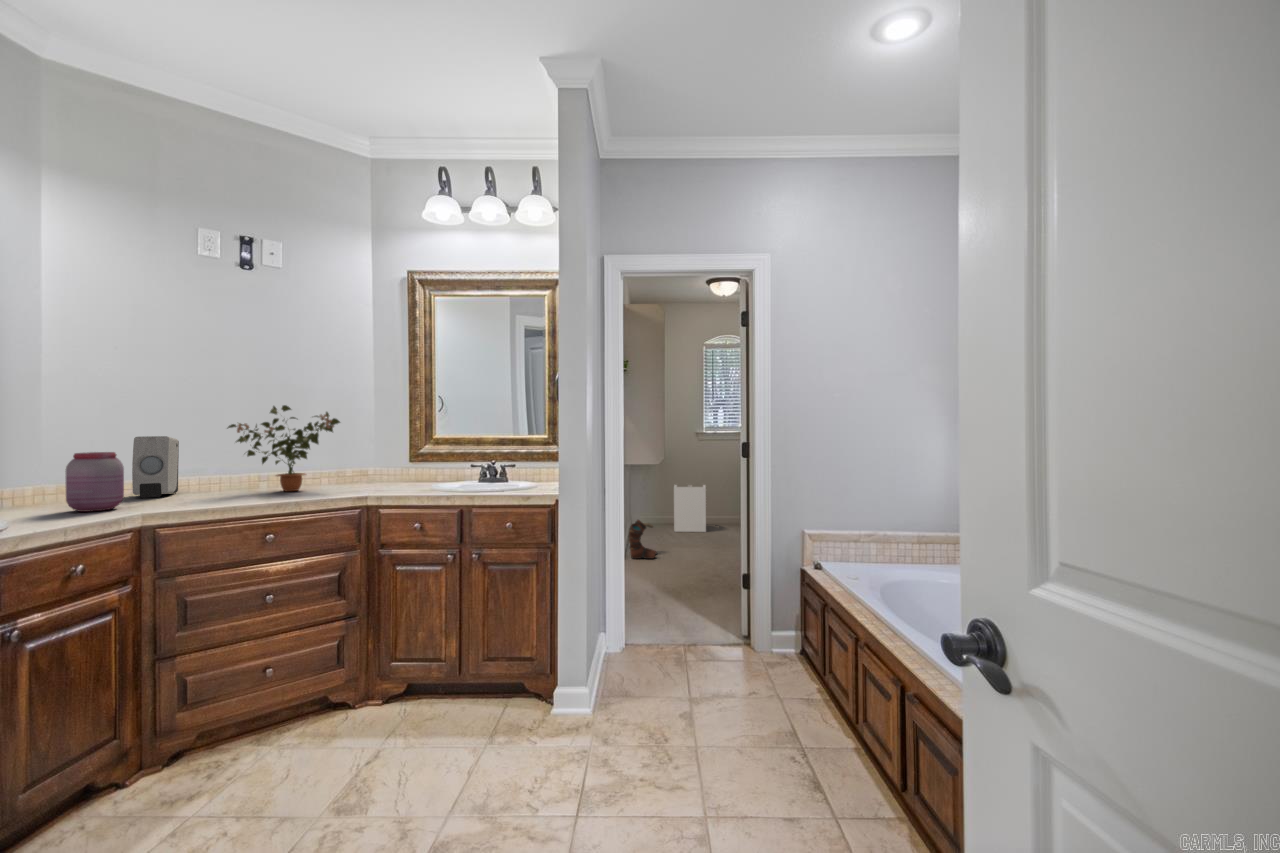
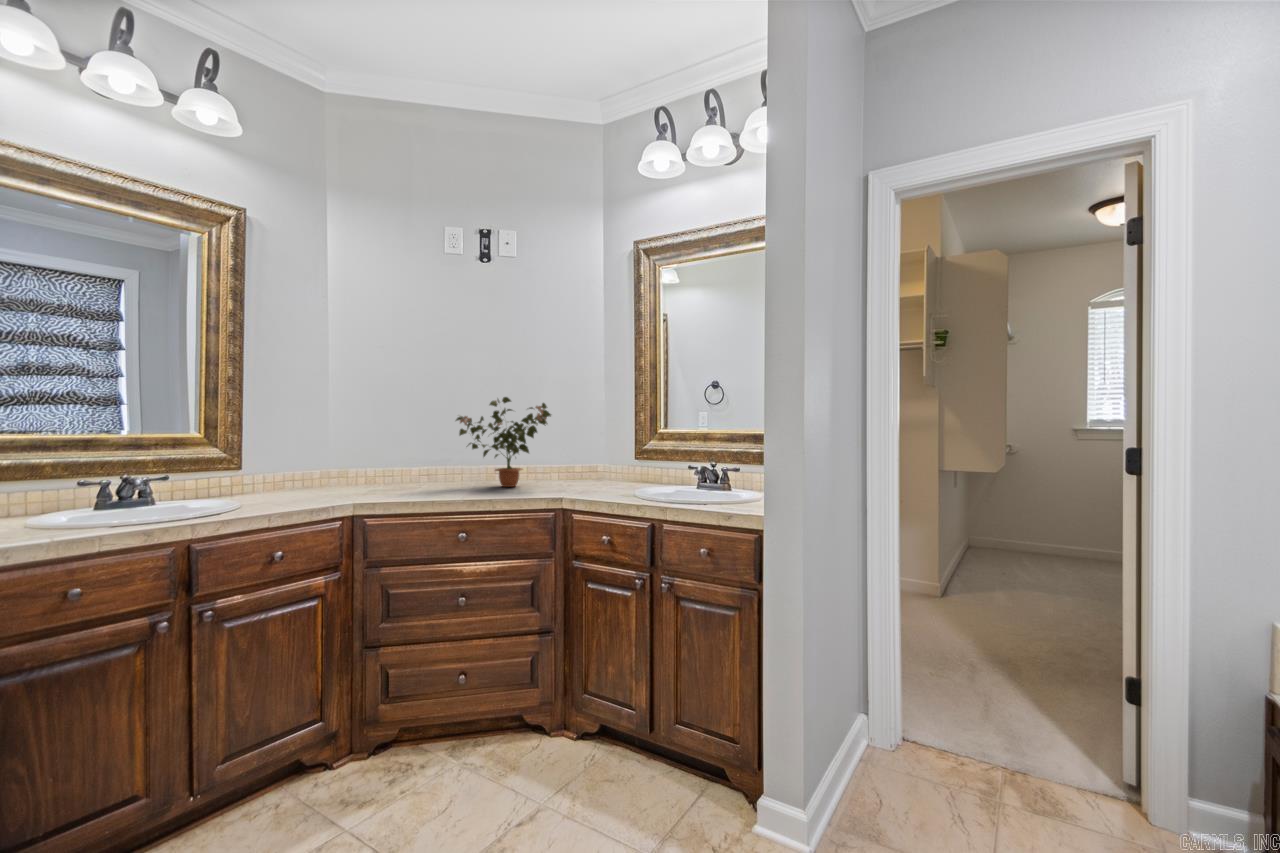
soap dispenser: present [132,436,179,498] -> none [383,428,427,486]
jar: present [65,452,124,512] -> none [309,443,354,498]
laundry hamper: present [674,485,706,532] -> none [1030,499,1085,571]
boots: present [629,520,657,559] -> none [948,545,994,602]

